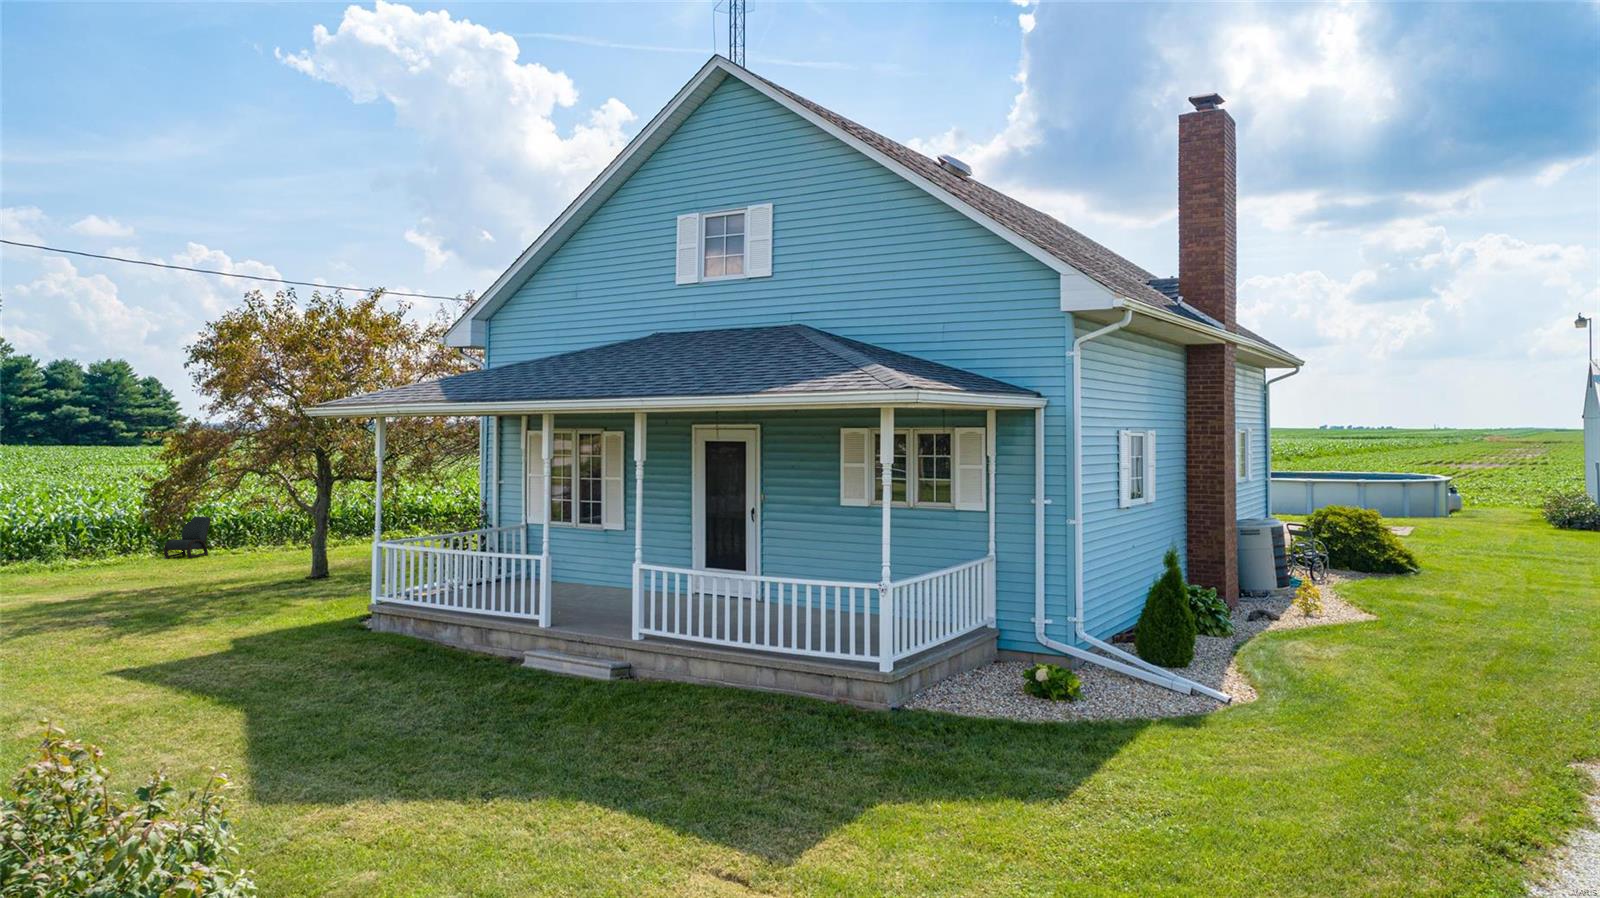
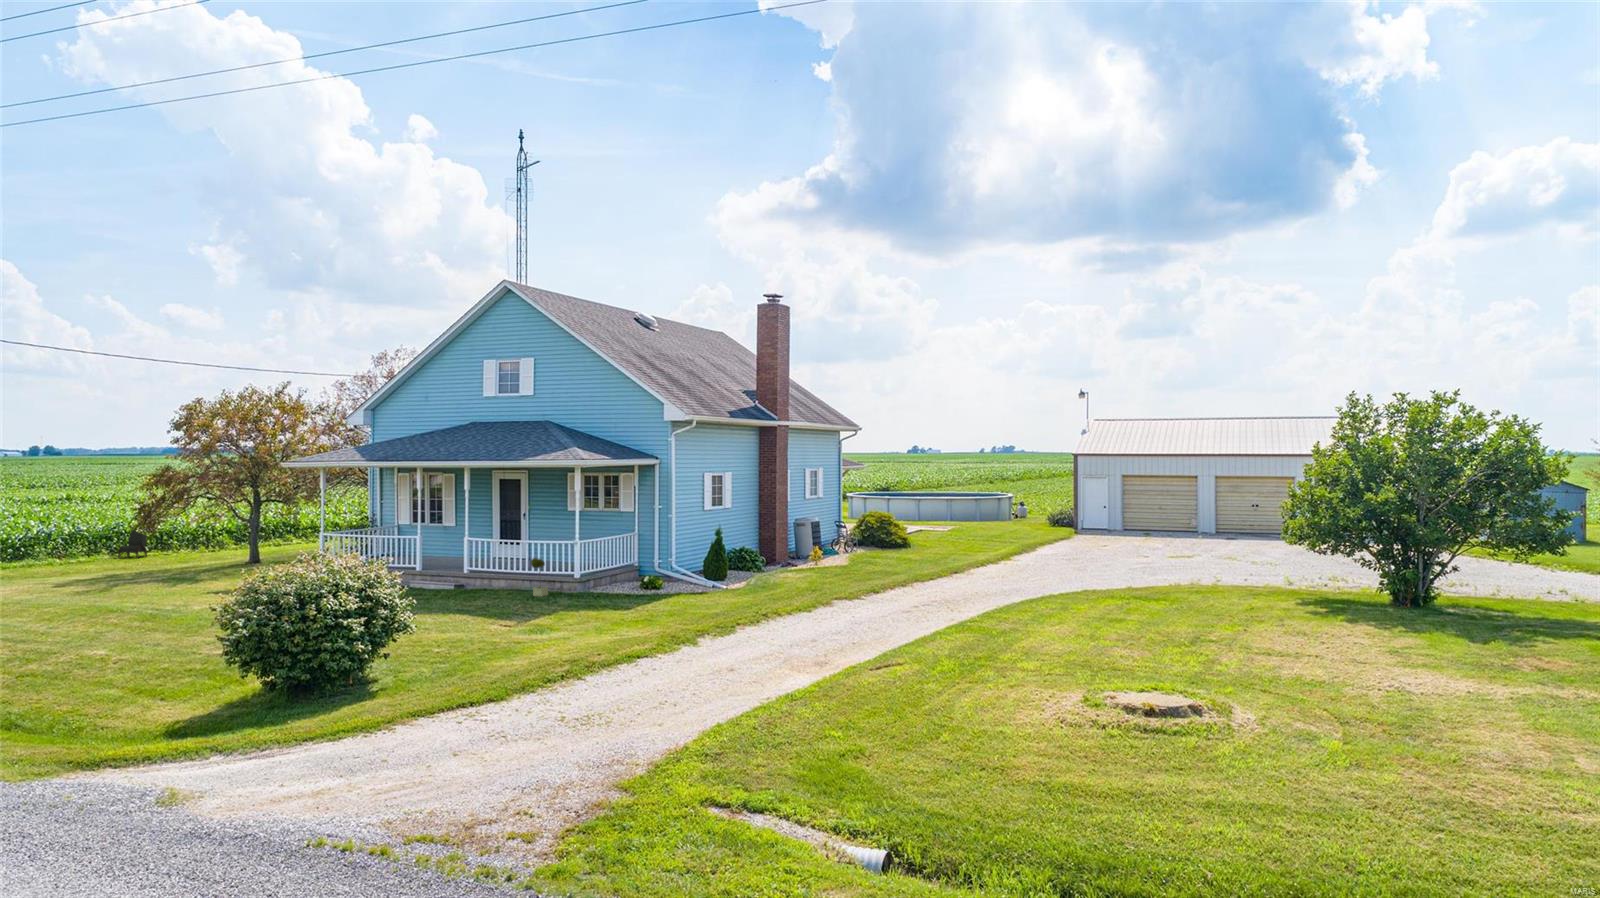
potted tree: none [778,624,819,721] -> present [531,558,548,596]

